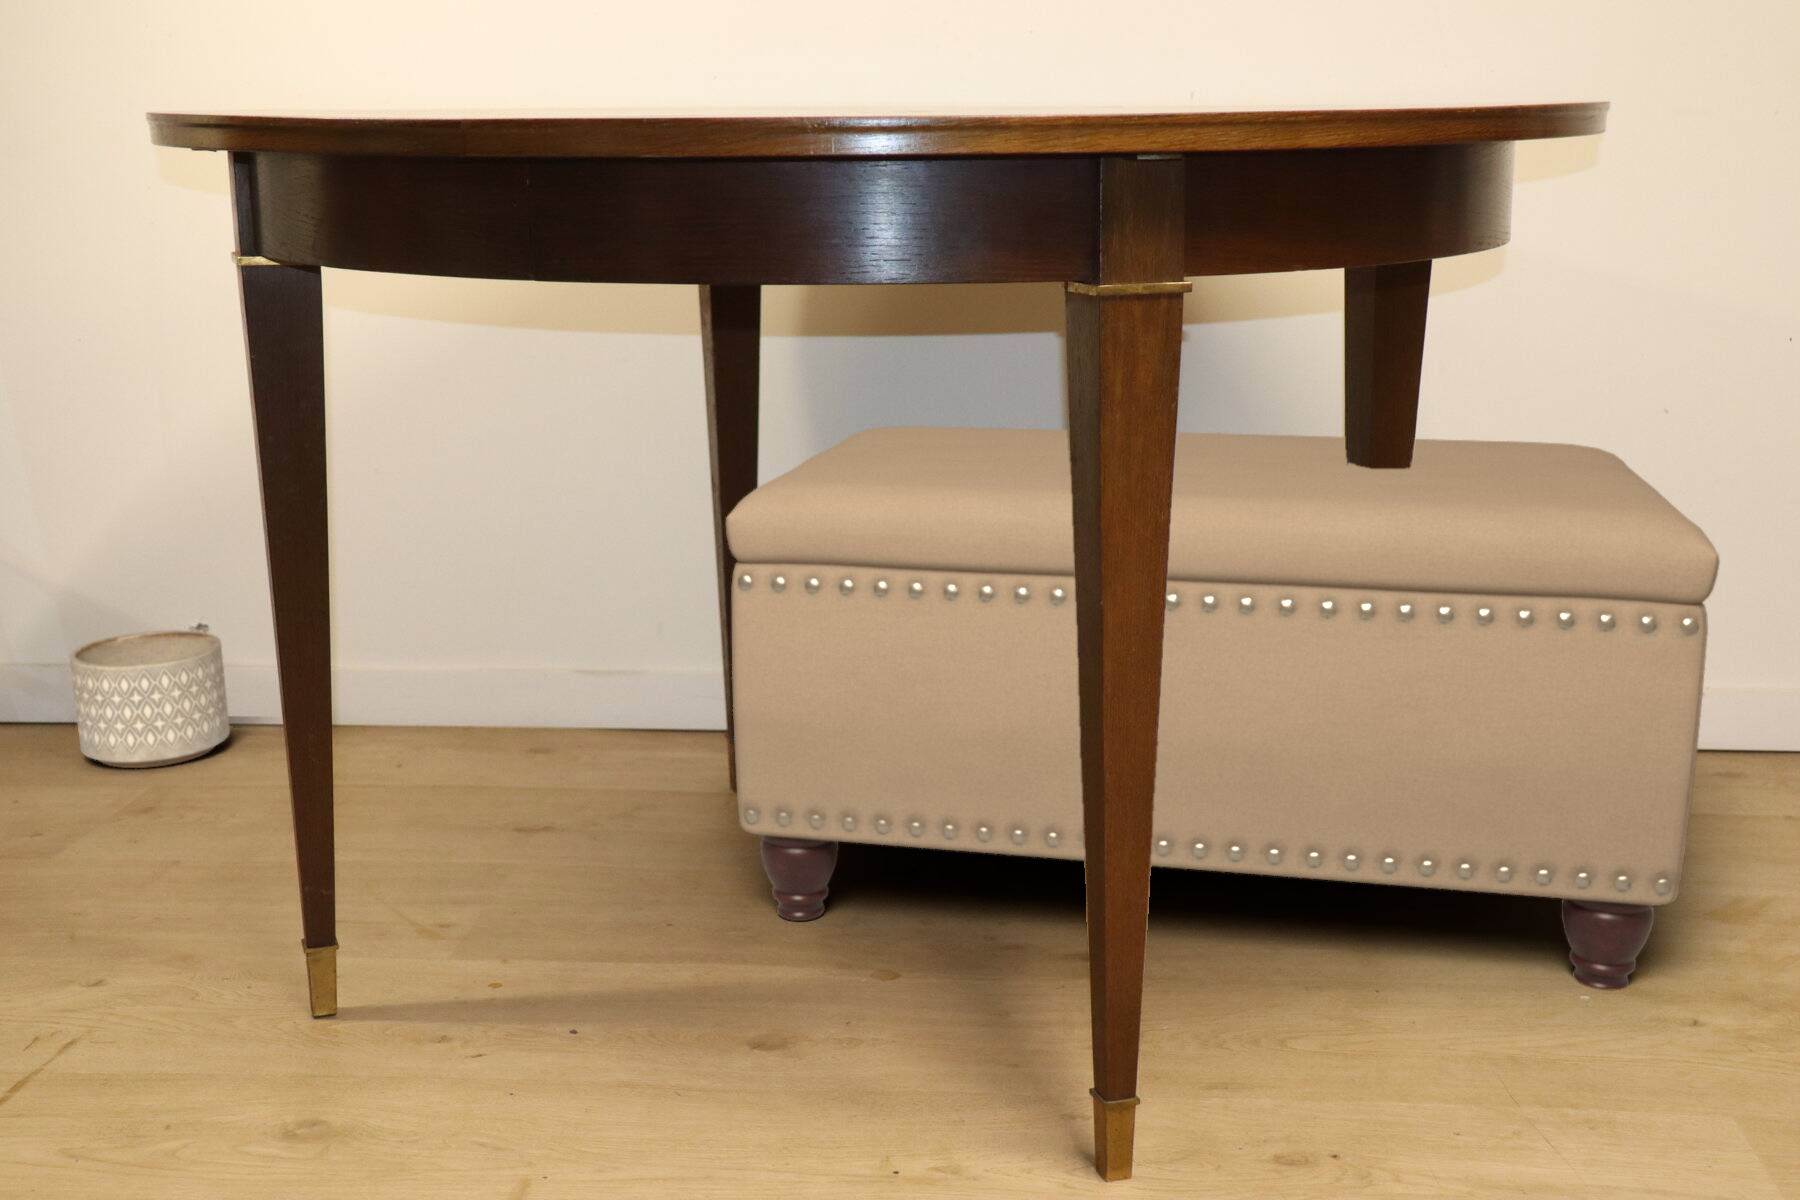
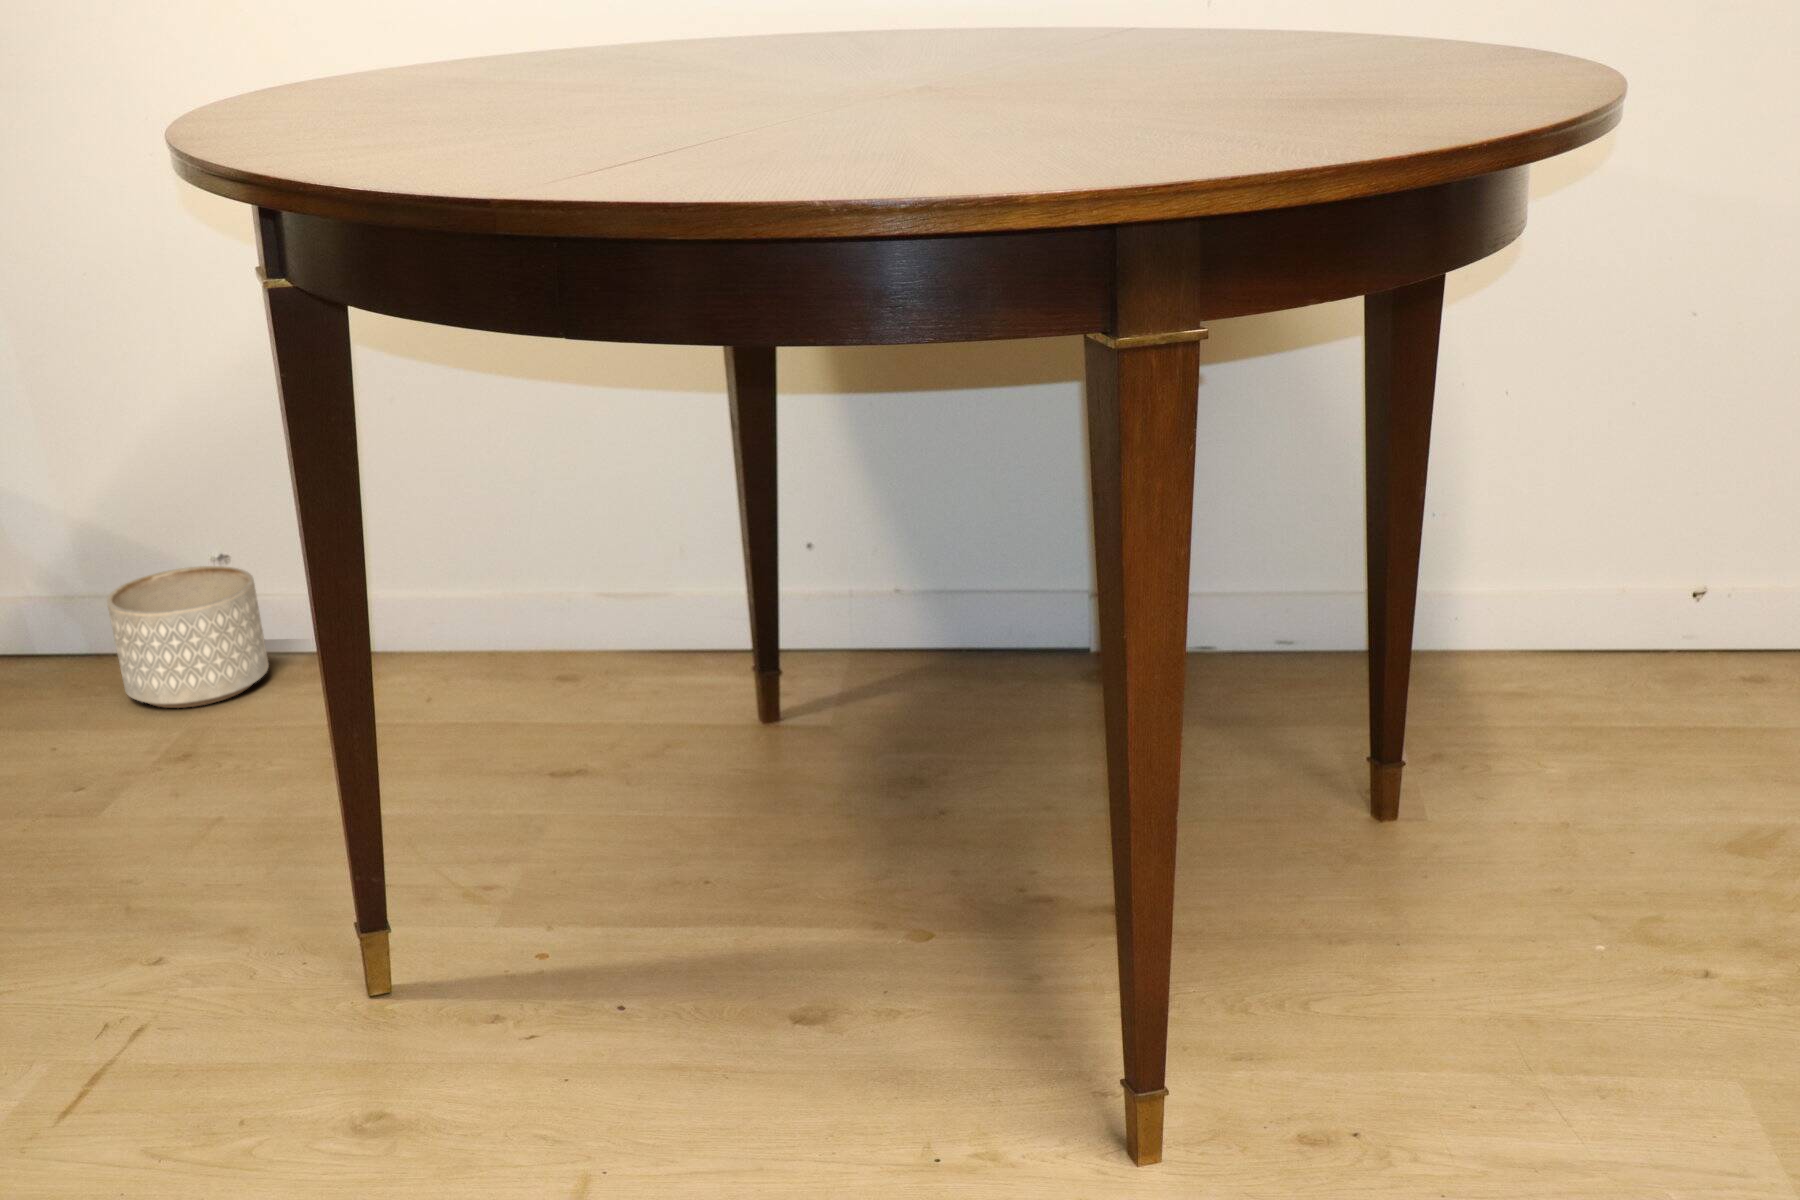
ottoman: present [726,426,1720,990] -> none [748,364,1746,944]

